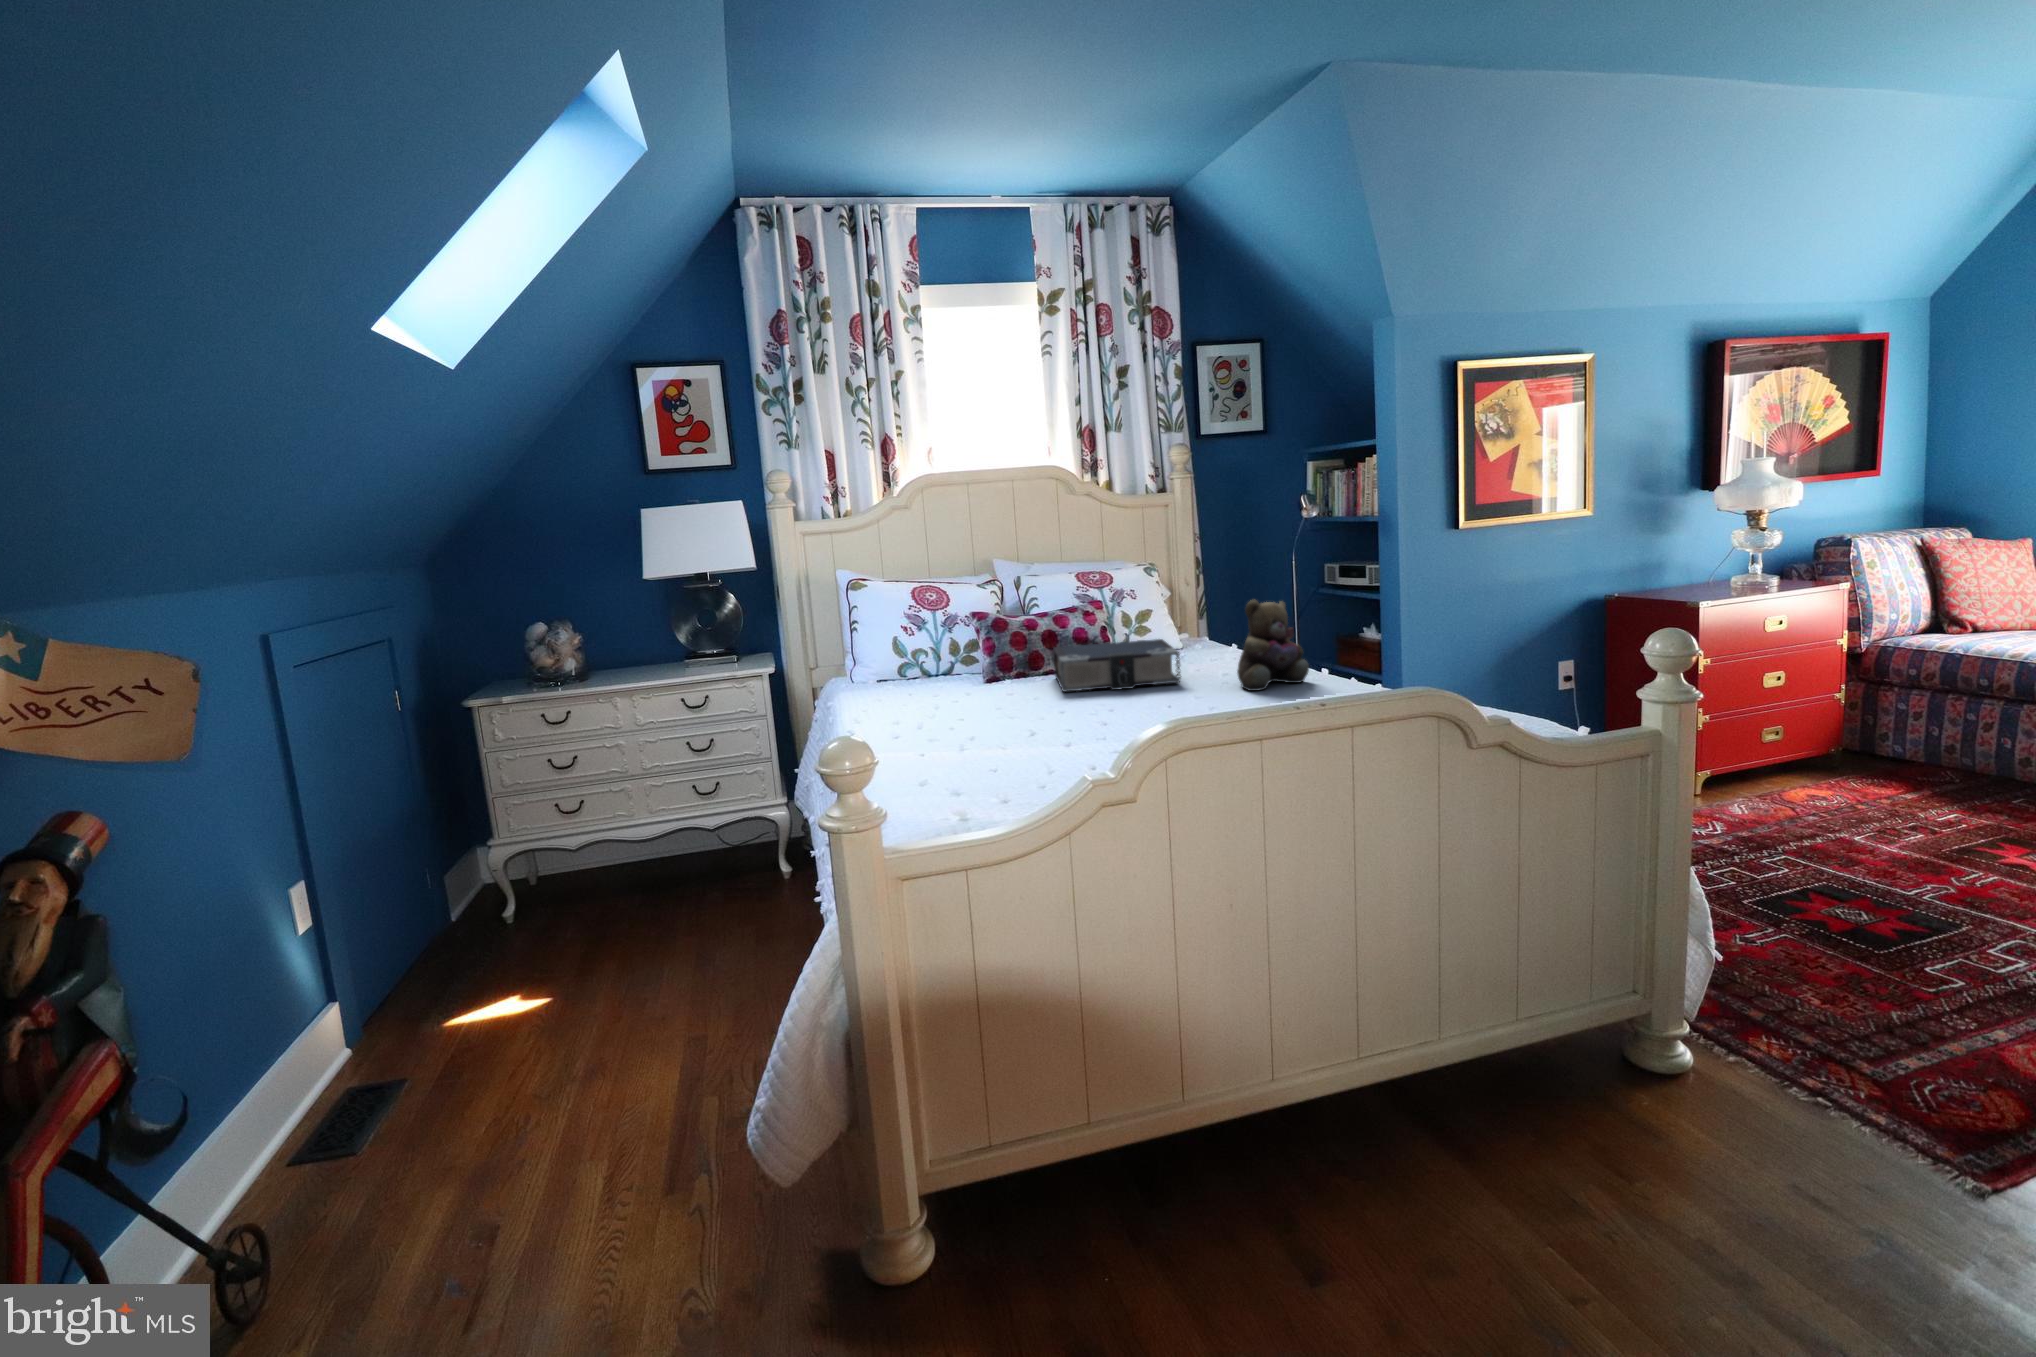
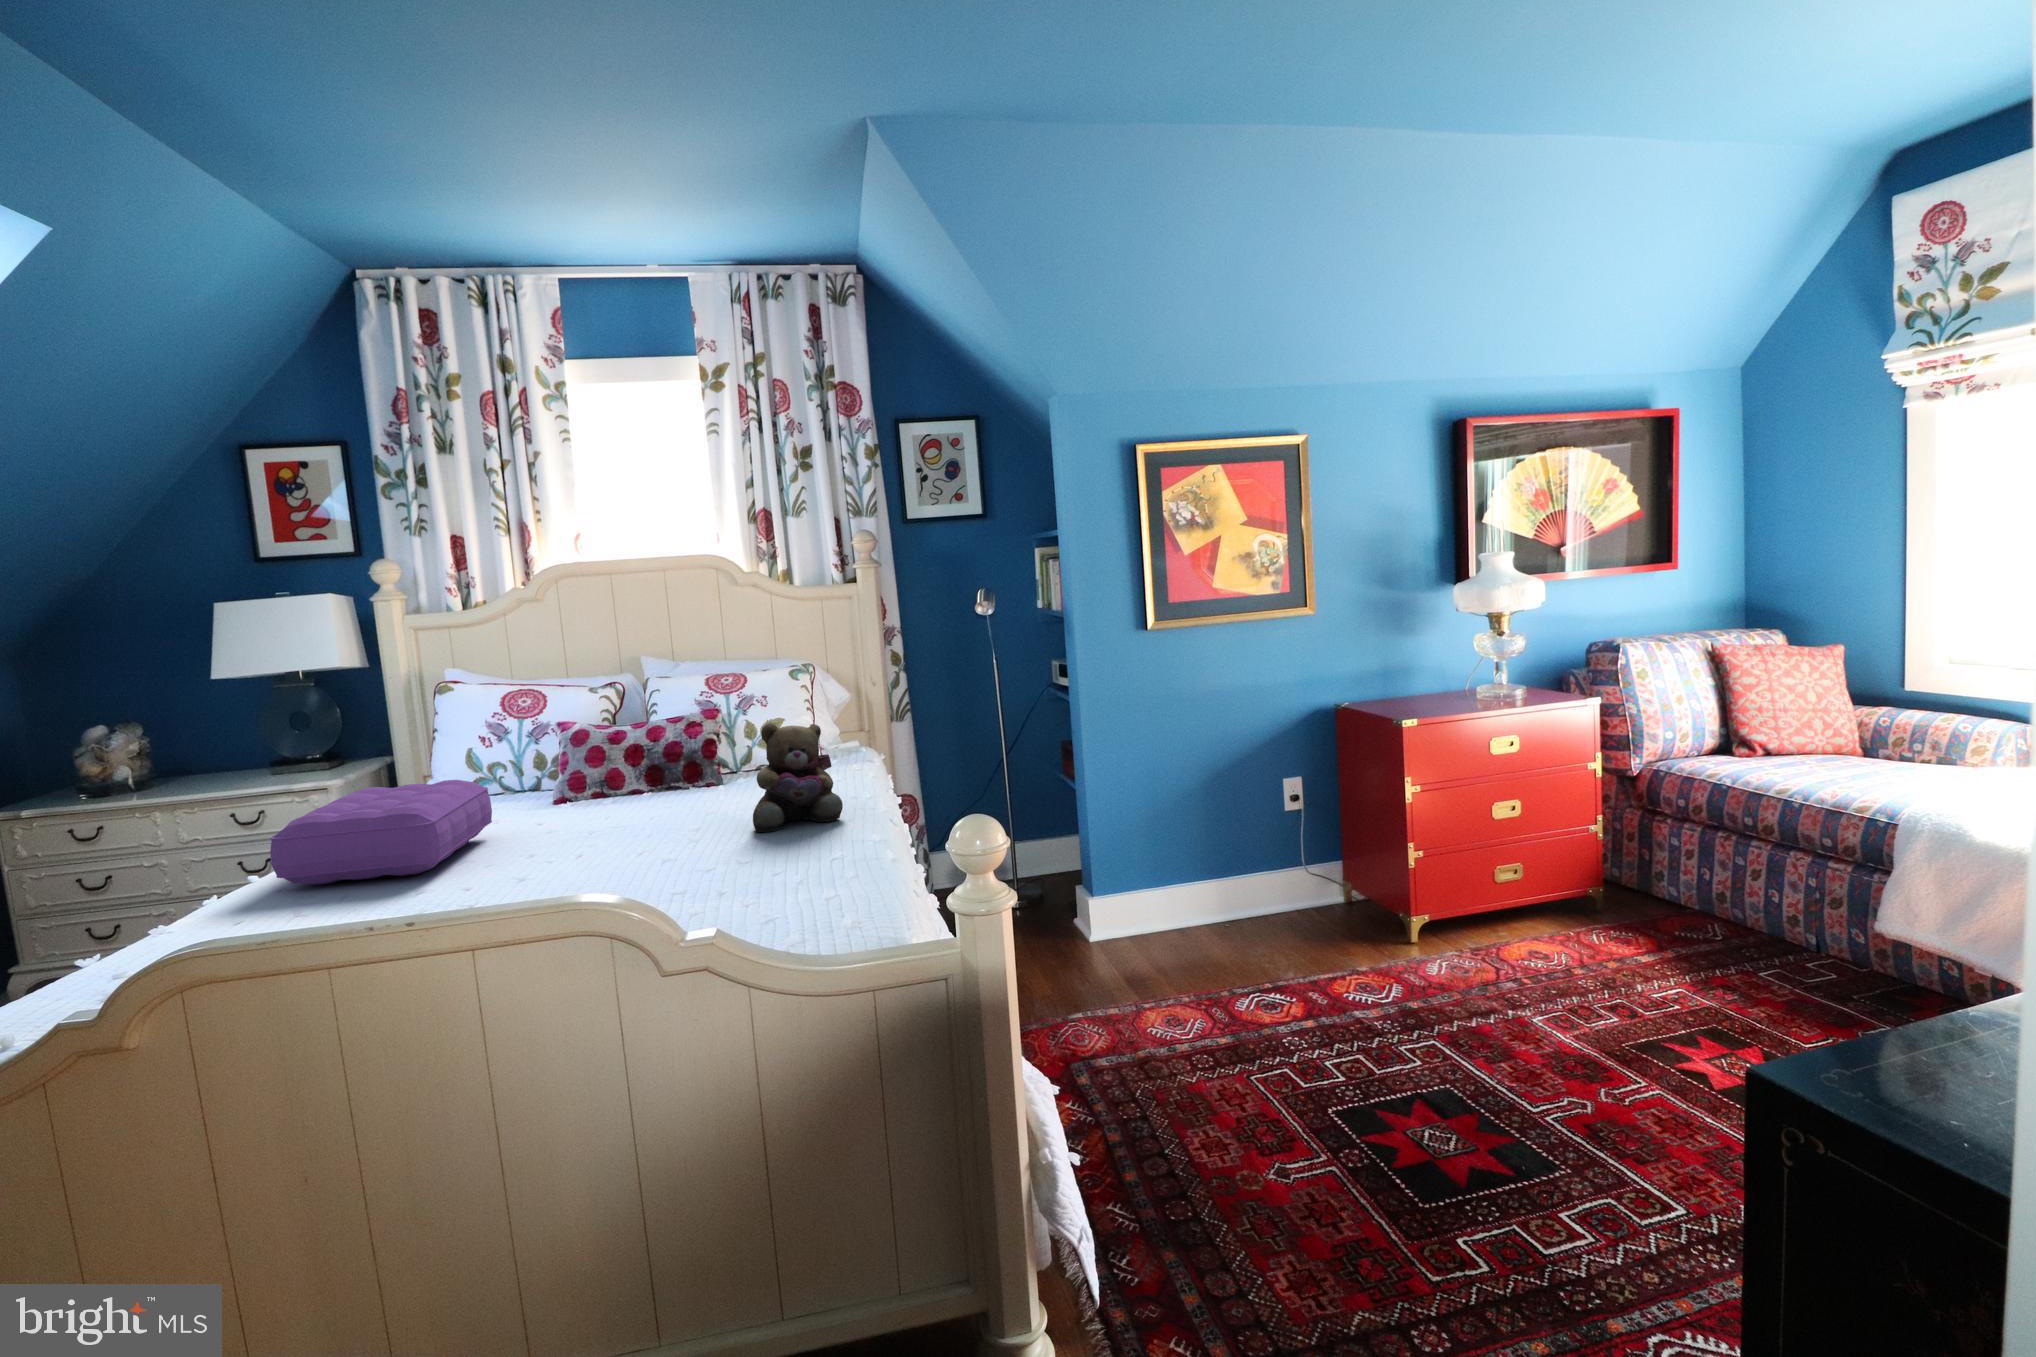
book: present [1053,639,1180,692] -> none [565,760,736,825]
pillow: none [893,651,1035,732] -> present [270,780,492,885]

